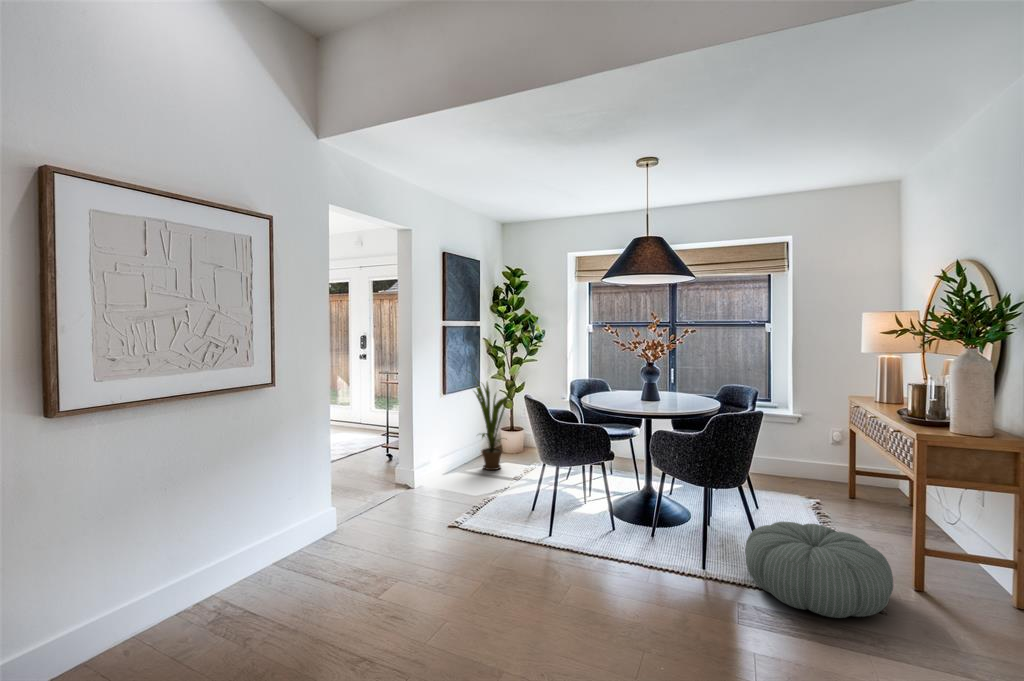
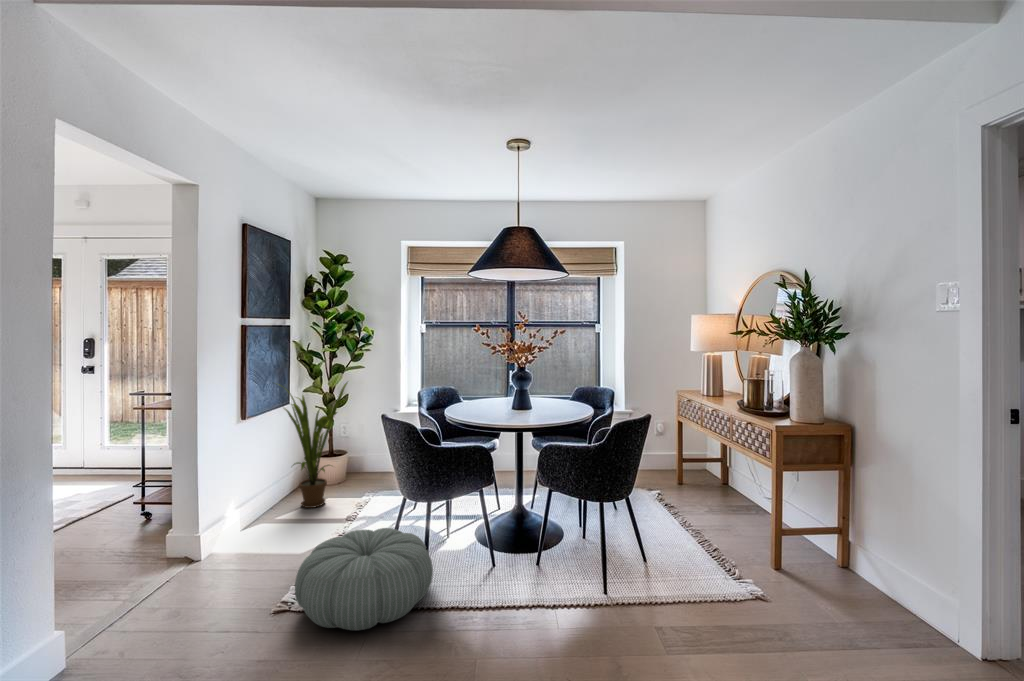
pouf: present [745,522,893,618] -> present [295,528,433,630]

